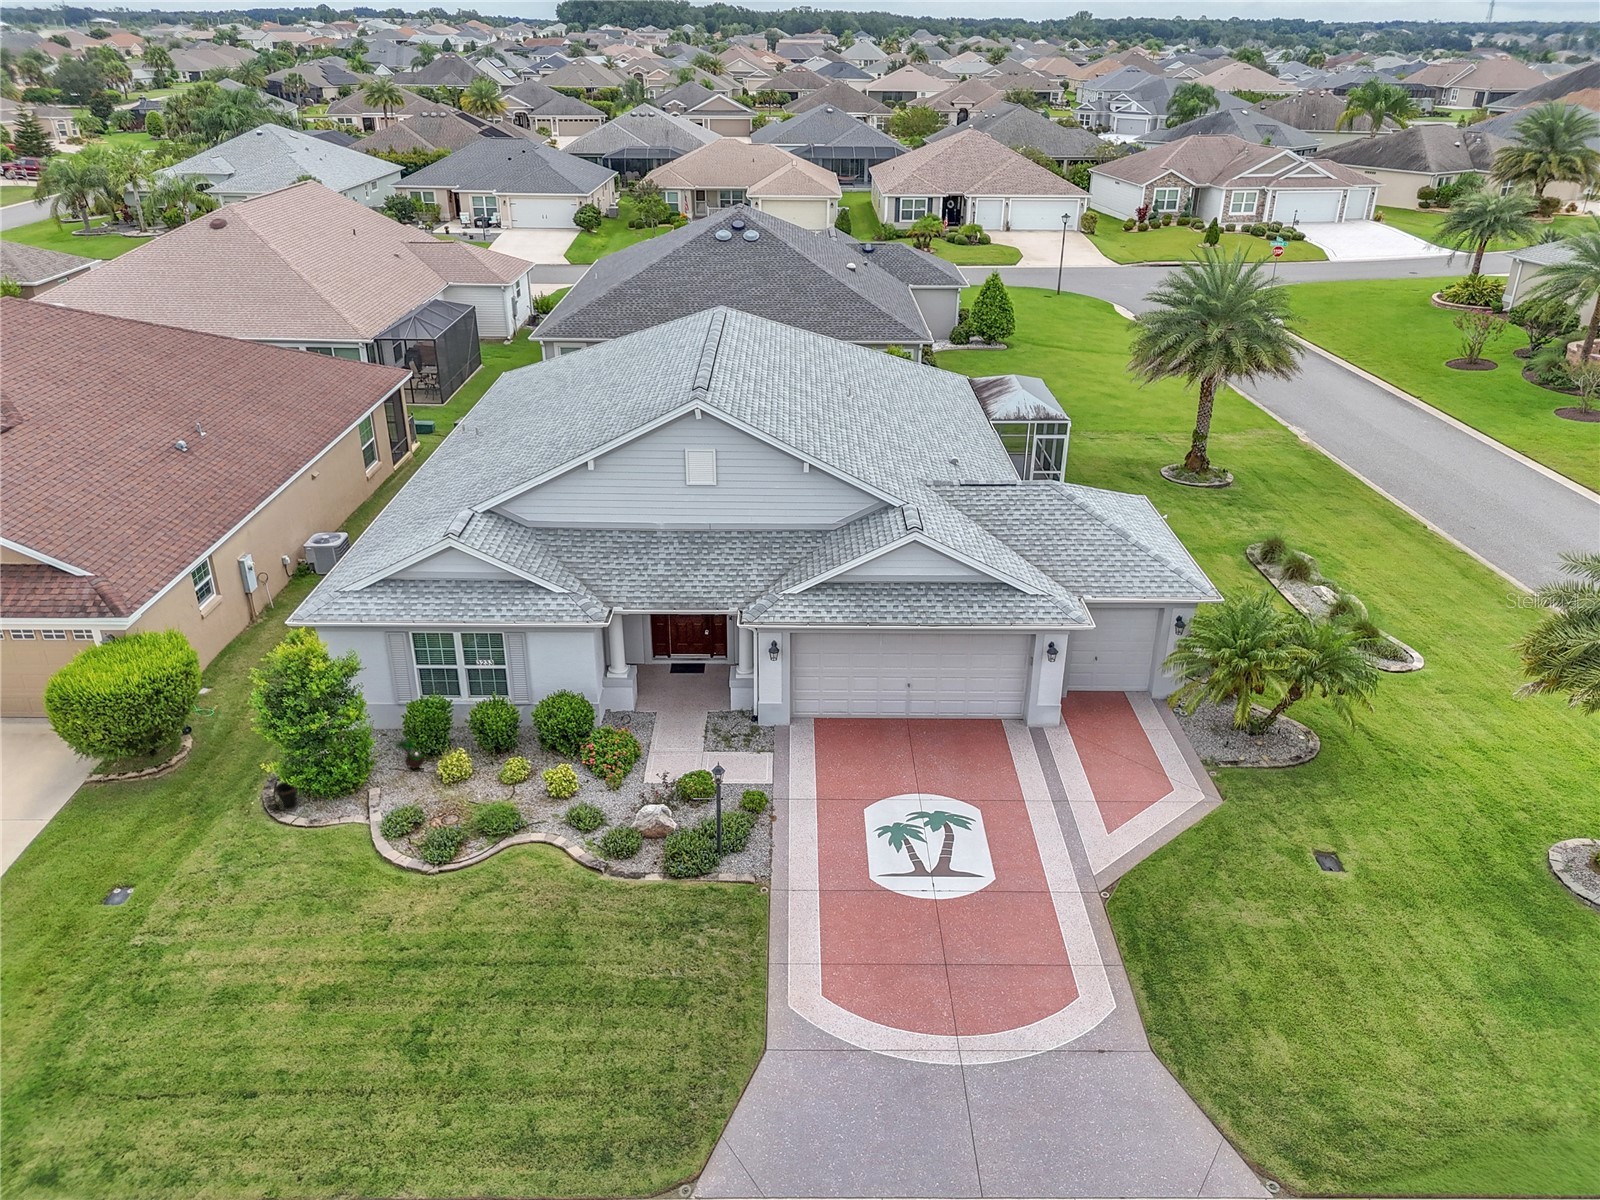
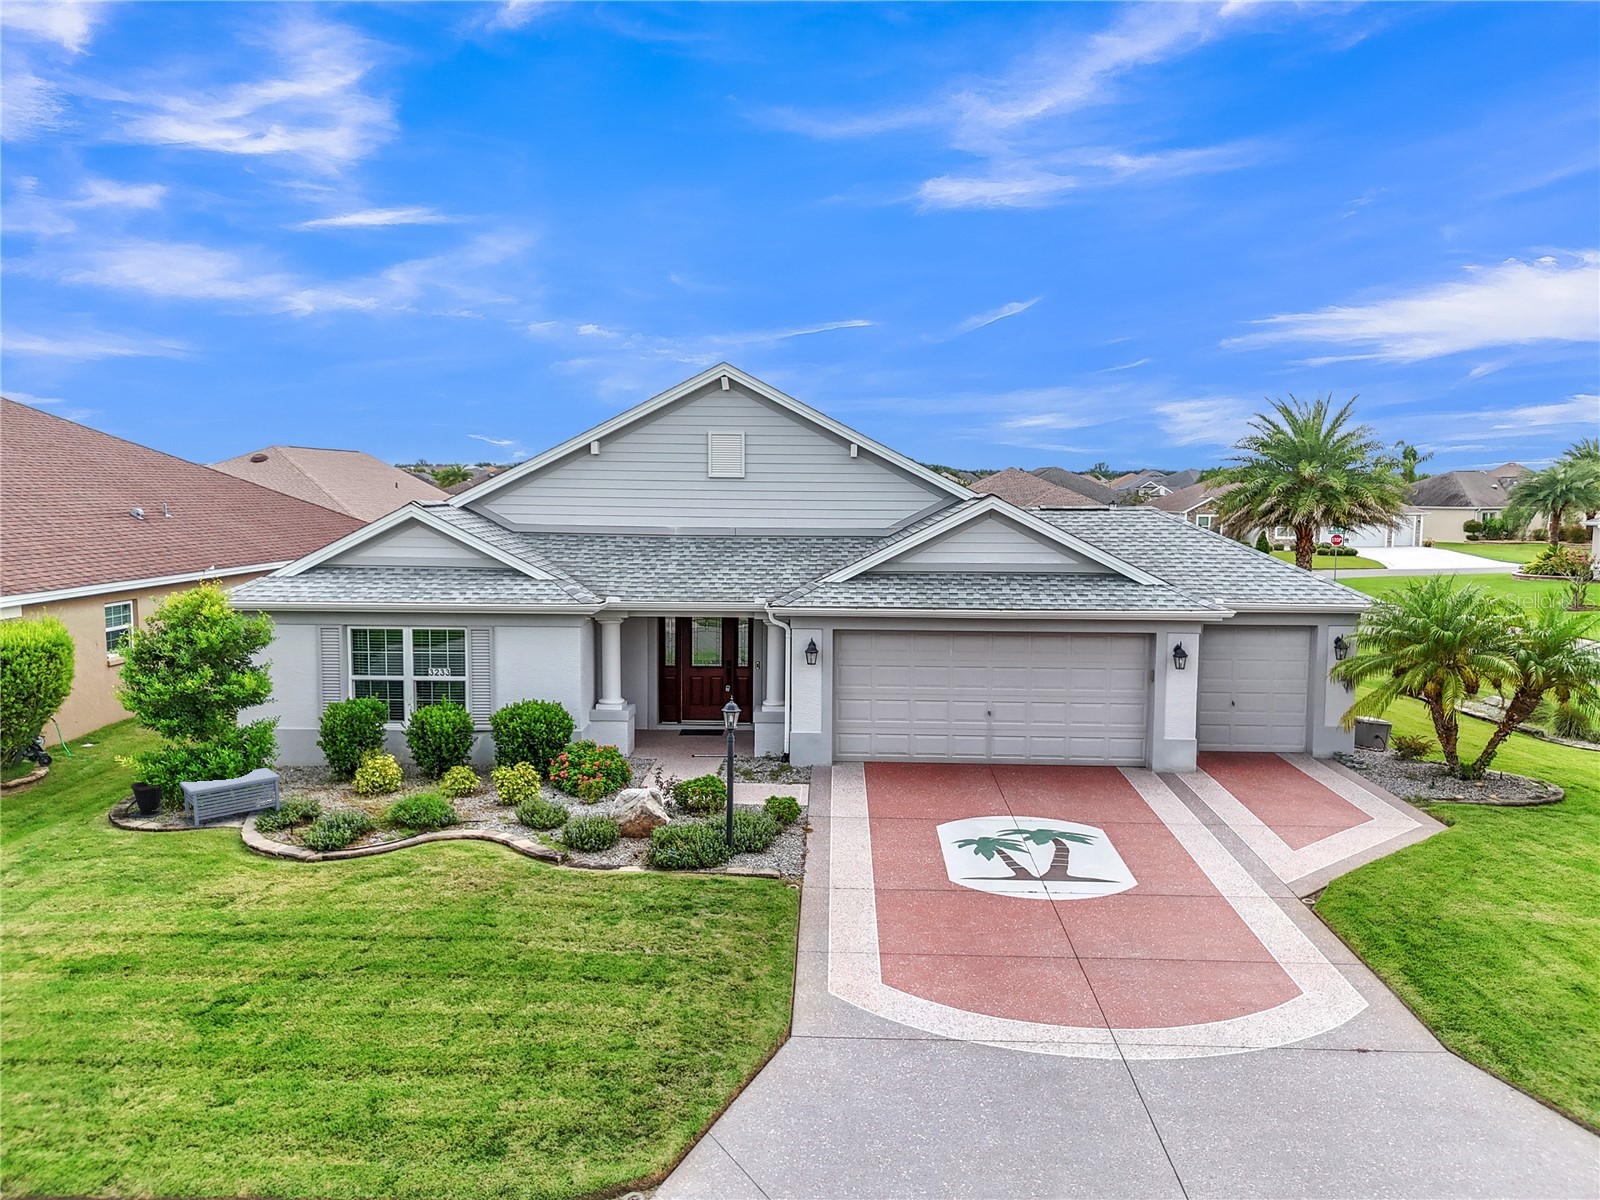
potted tree: present [396,738,424,769] -> none [304,736,344,789]
storage bench: none [311,765,385,823] -> present [180,768,280,826]

